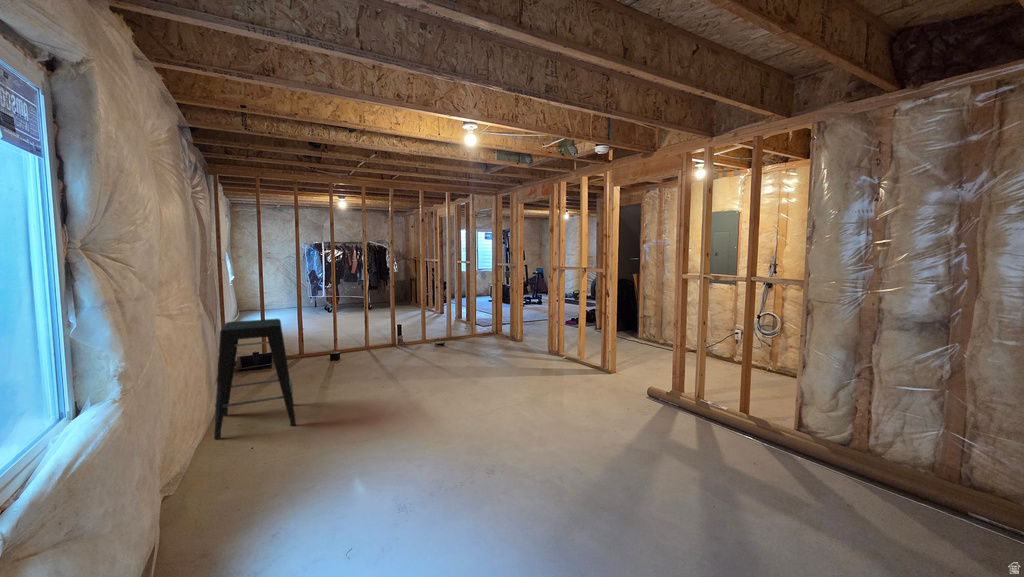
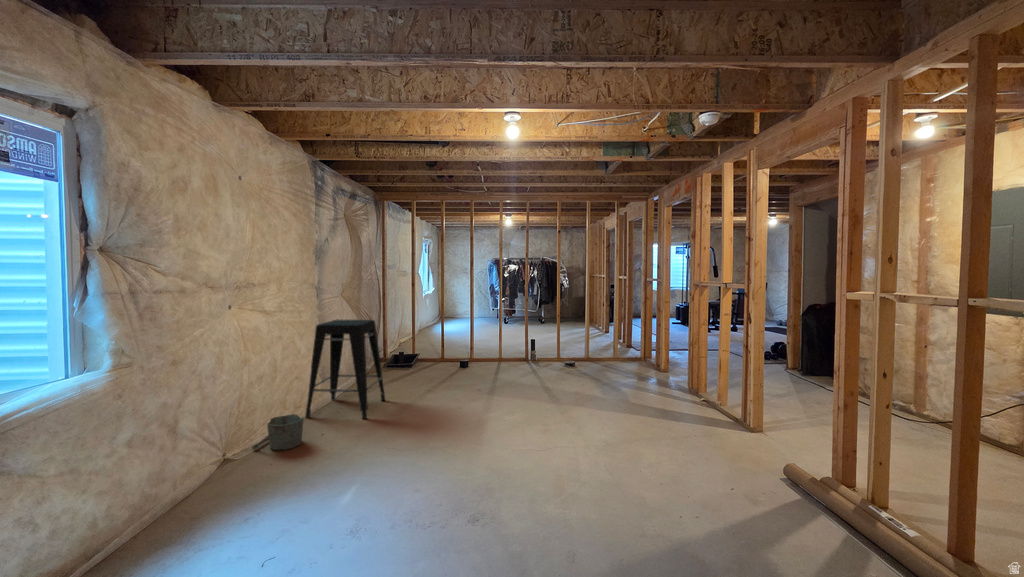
bucket: none [191,434,251,485] -> present [252,414,303,450]

